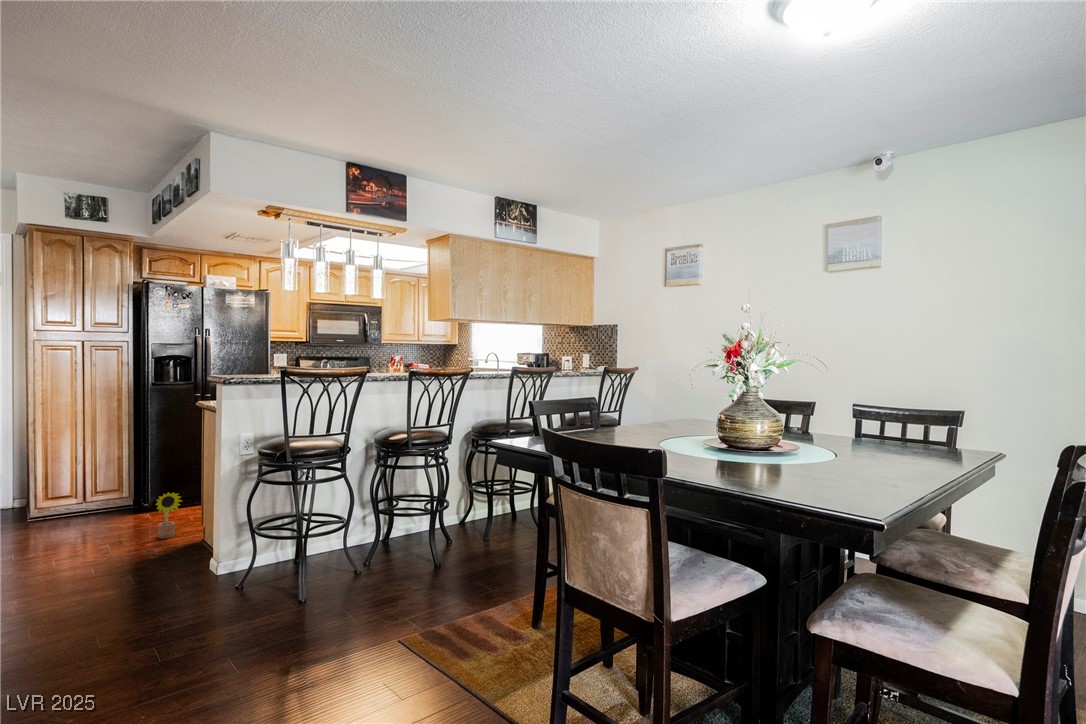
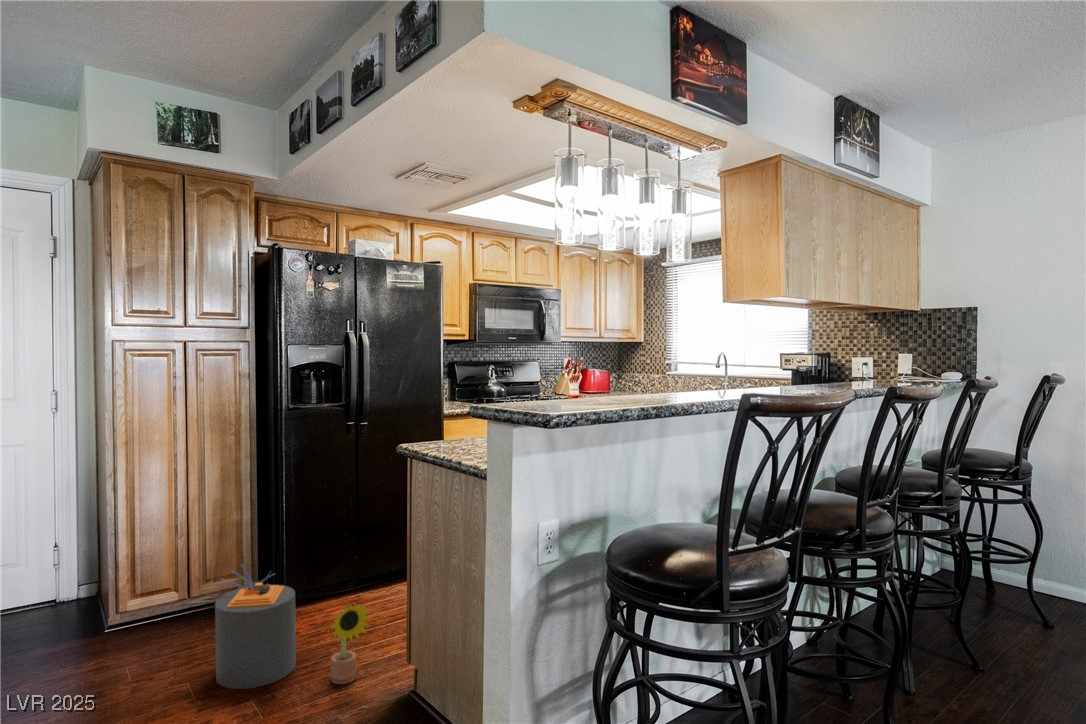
trash can: none [88,471,141,541] -> present [215,565,296,689]

